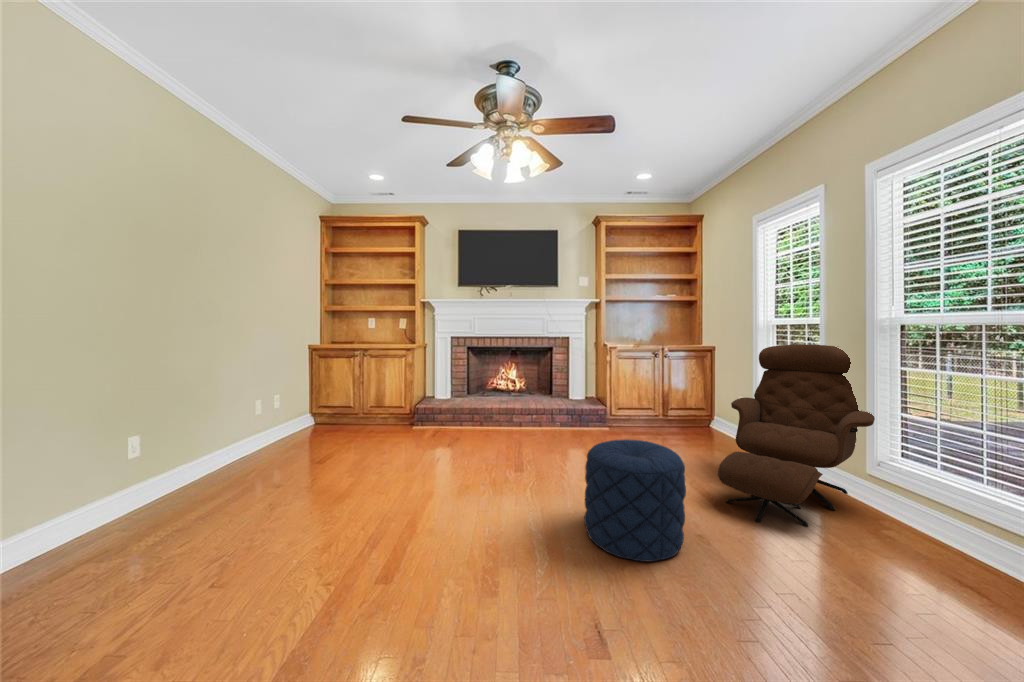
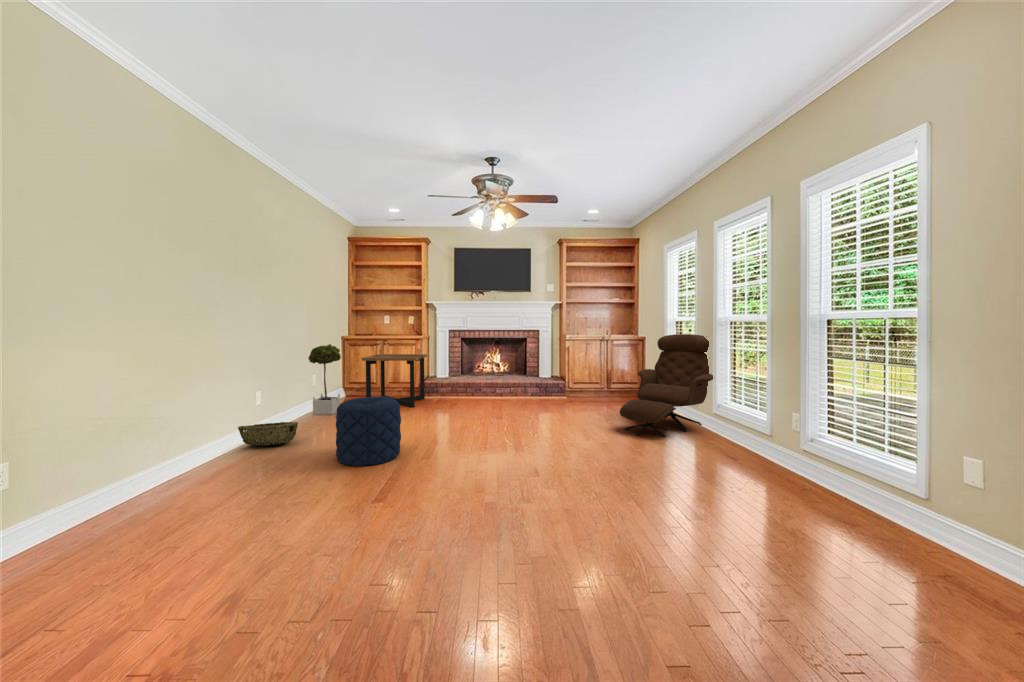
potted tree: none [239,357,291,460] -> present [308,344,341,415]
side table: none [324,369,420,446] -> present [362,354,427,407]
pouf: present [584,439,686,562] -> present [336,397,401,466]
woven basket: none [54,494,177,544] -> present [238,422,298,446]

